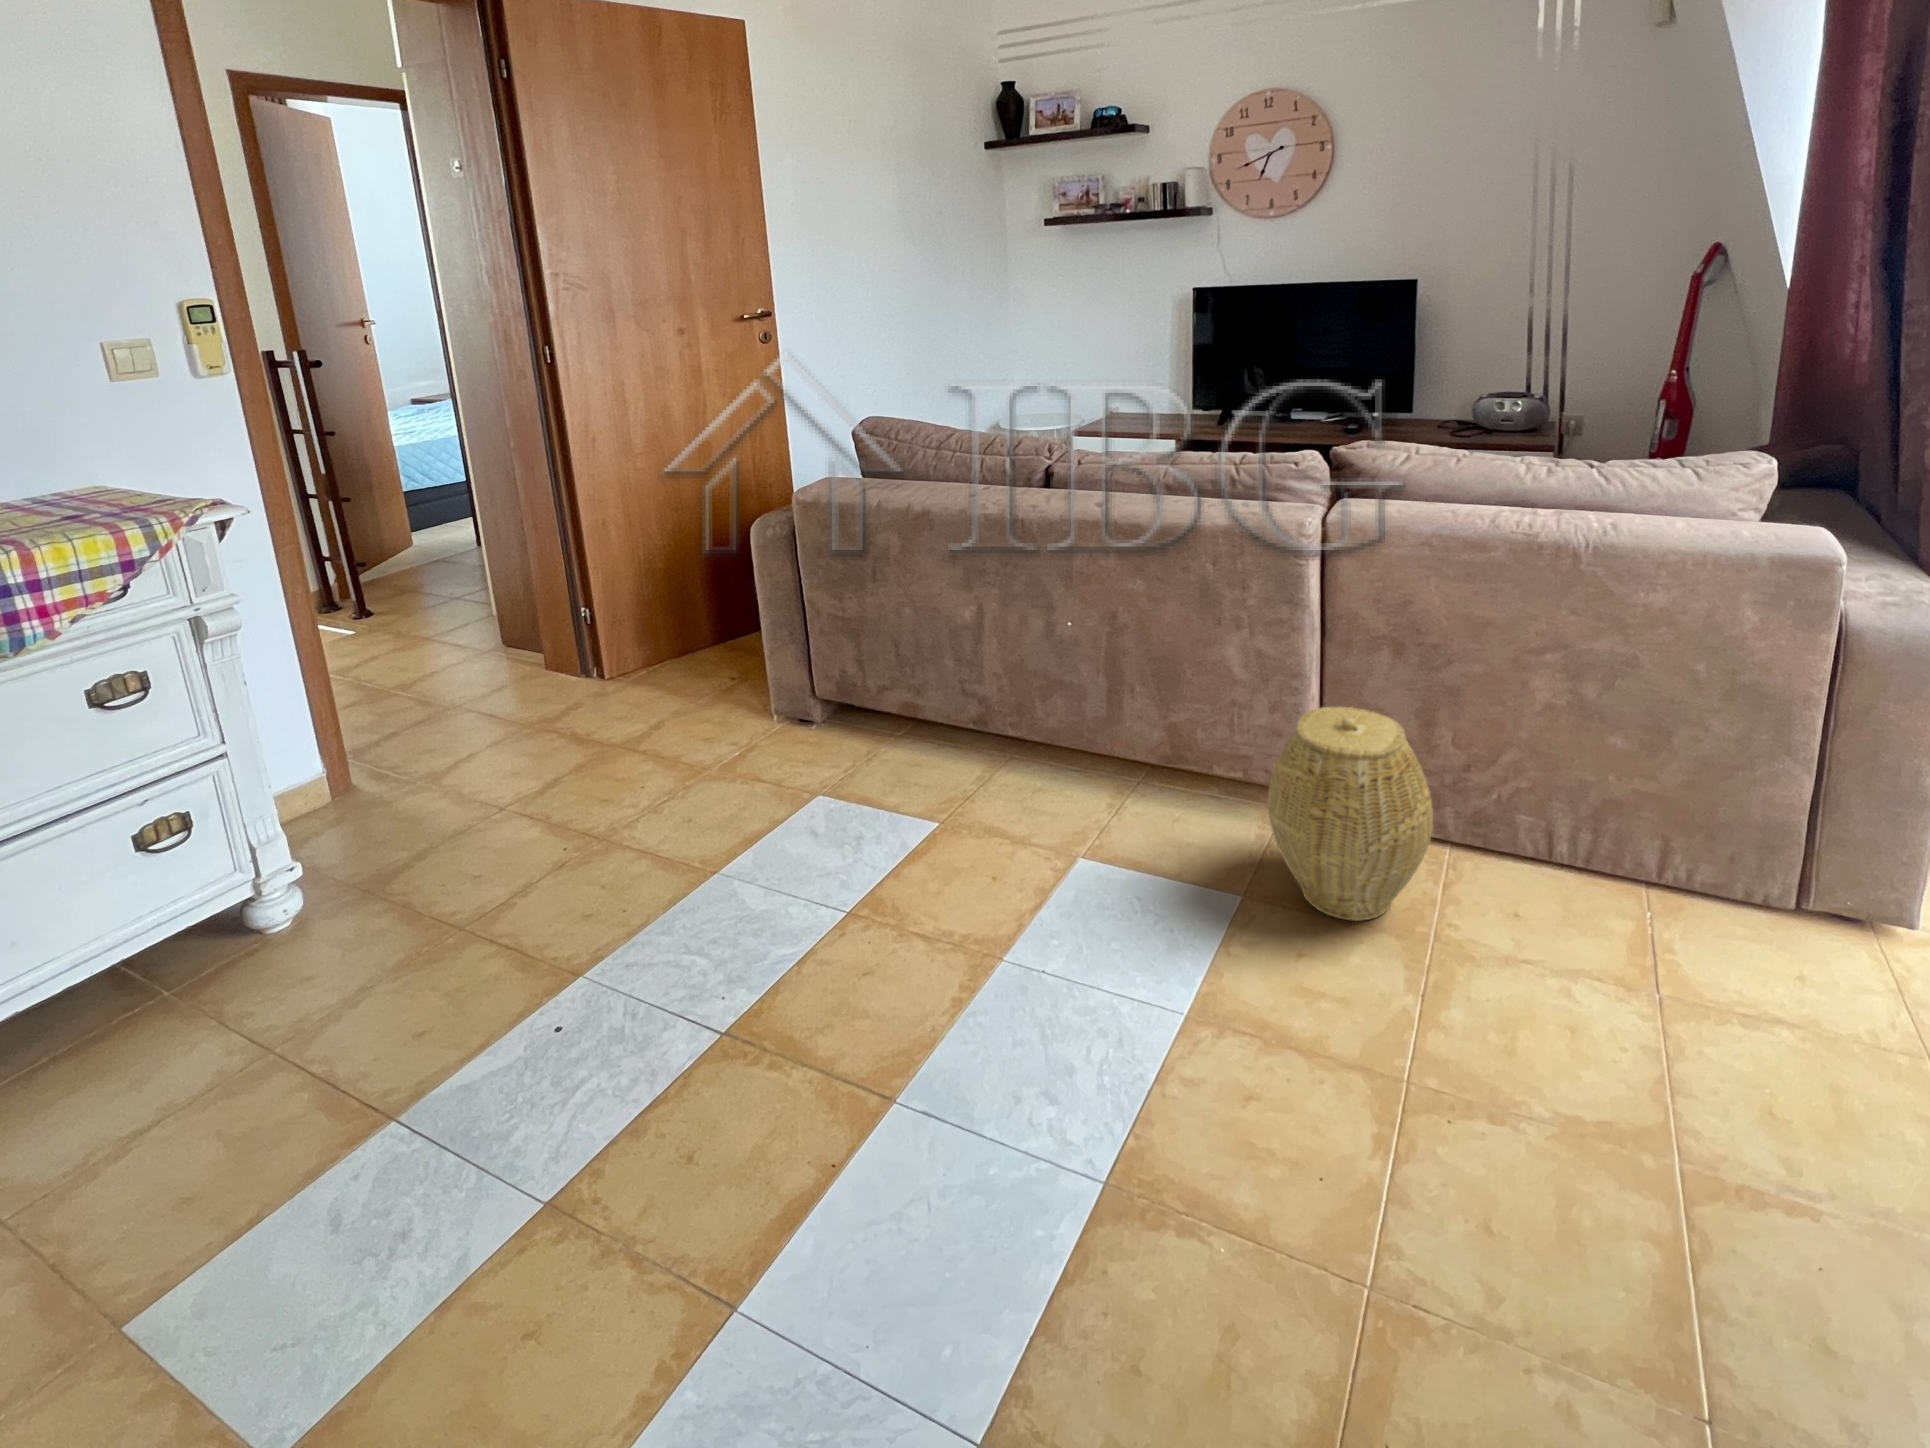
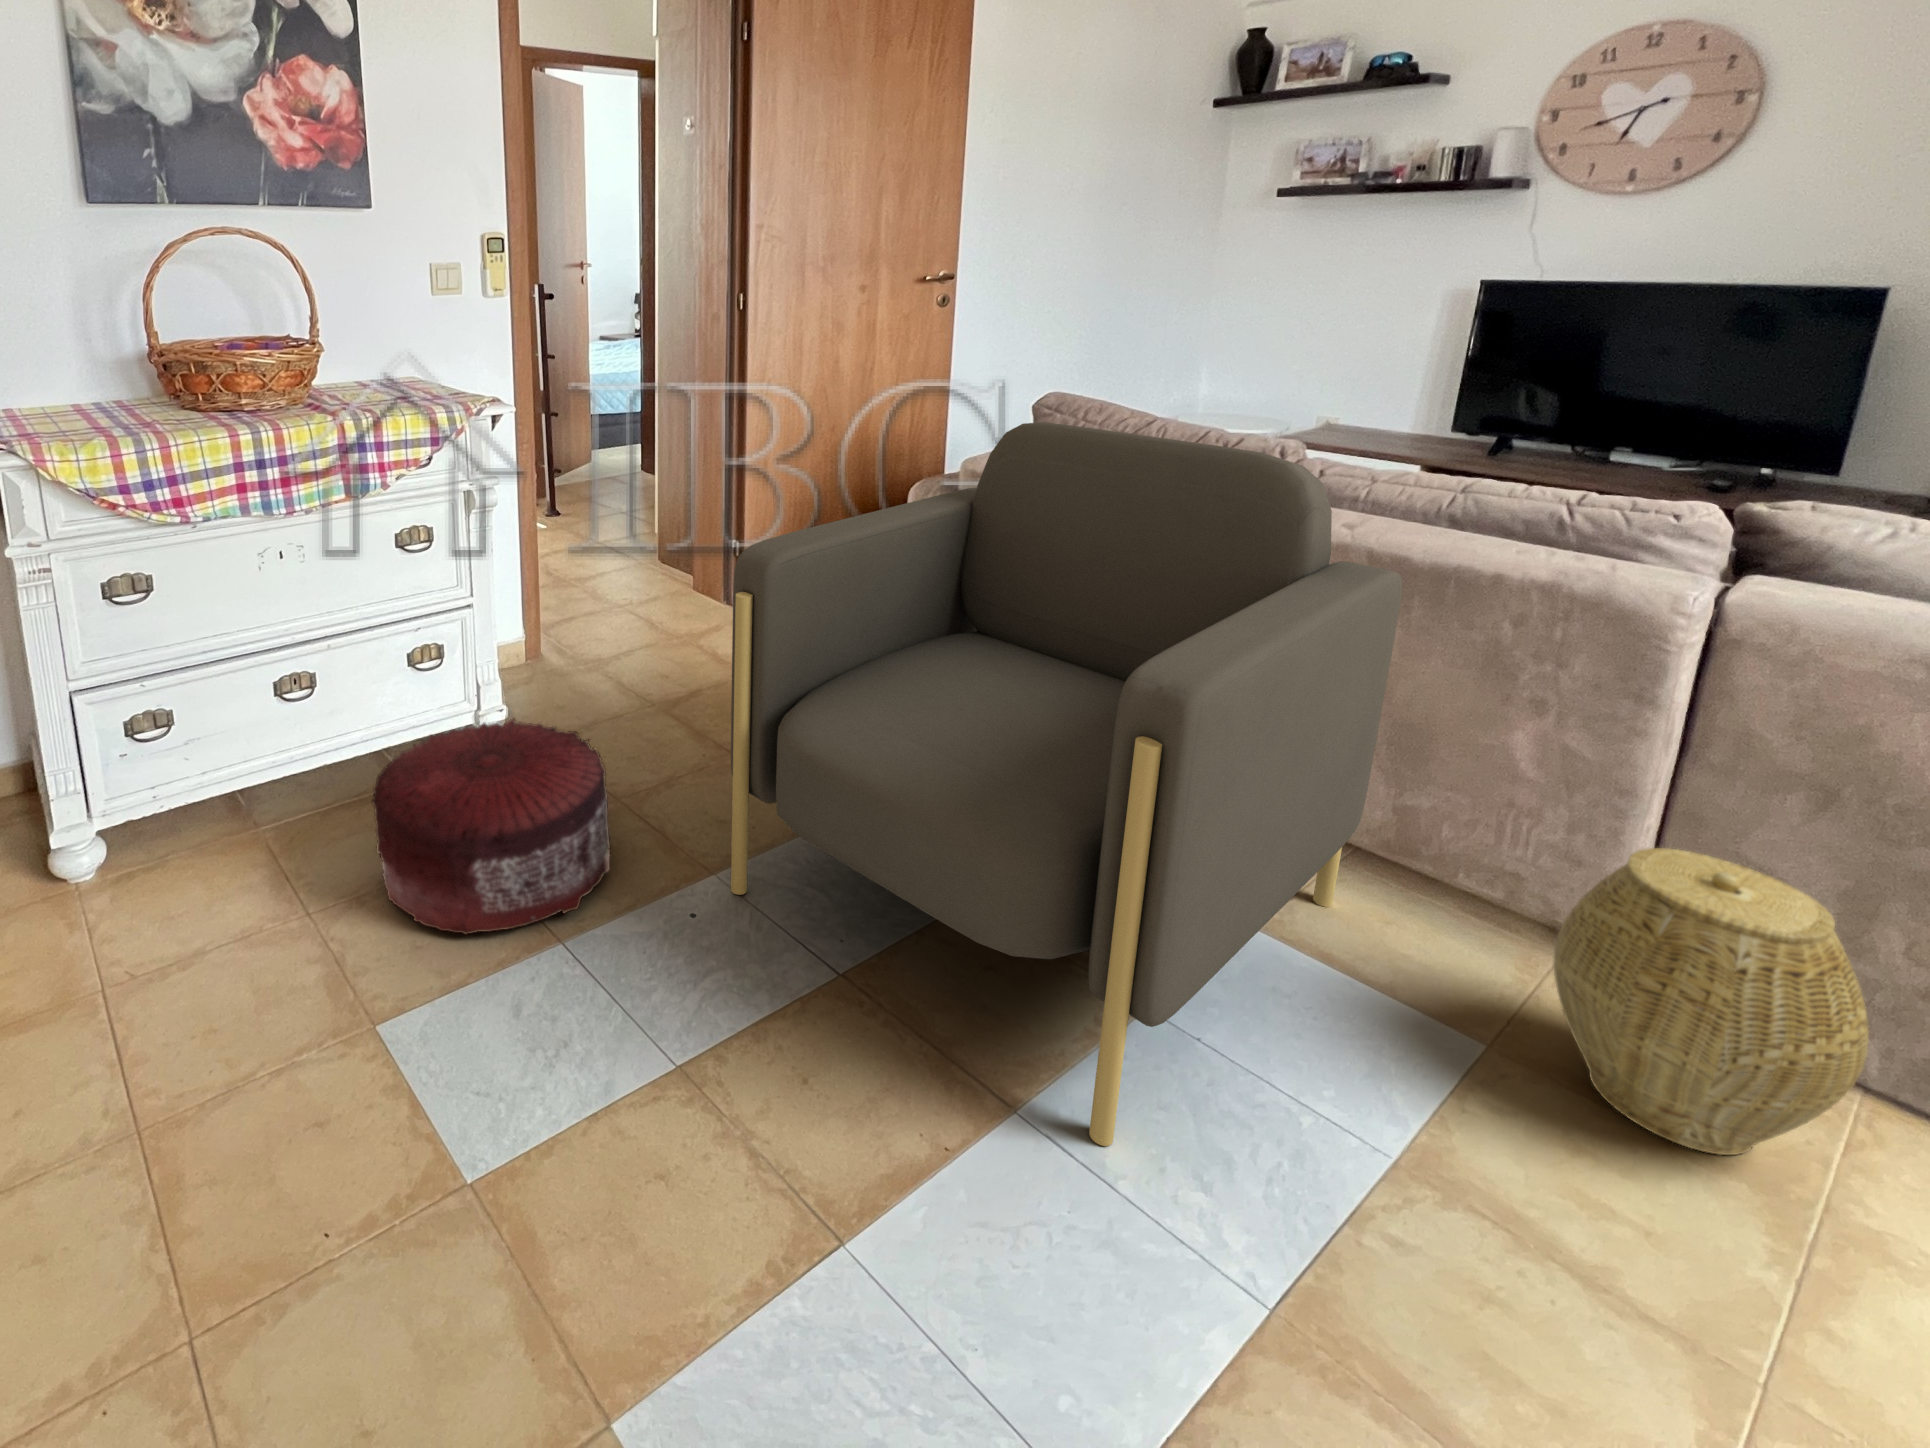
armchair: none [549,449,1144,1101] -> present [731,422,1402,1146]
pouf: none [83,869,457,1175] -> present [372,719,610,934]

